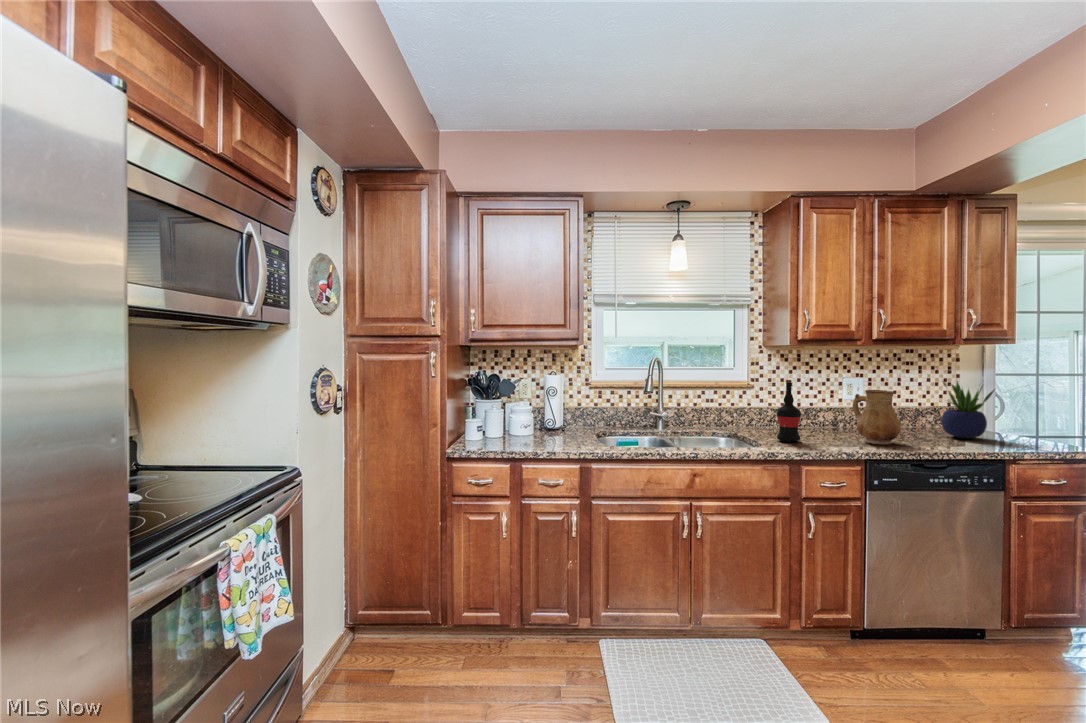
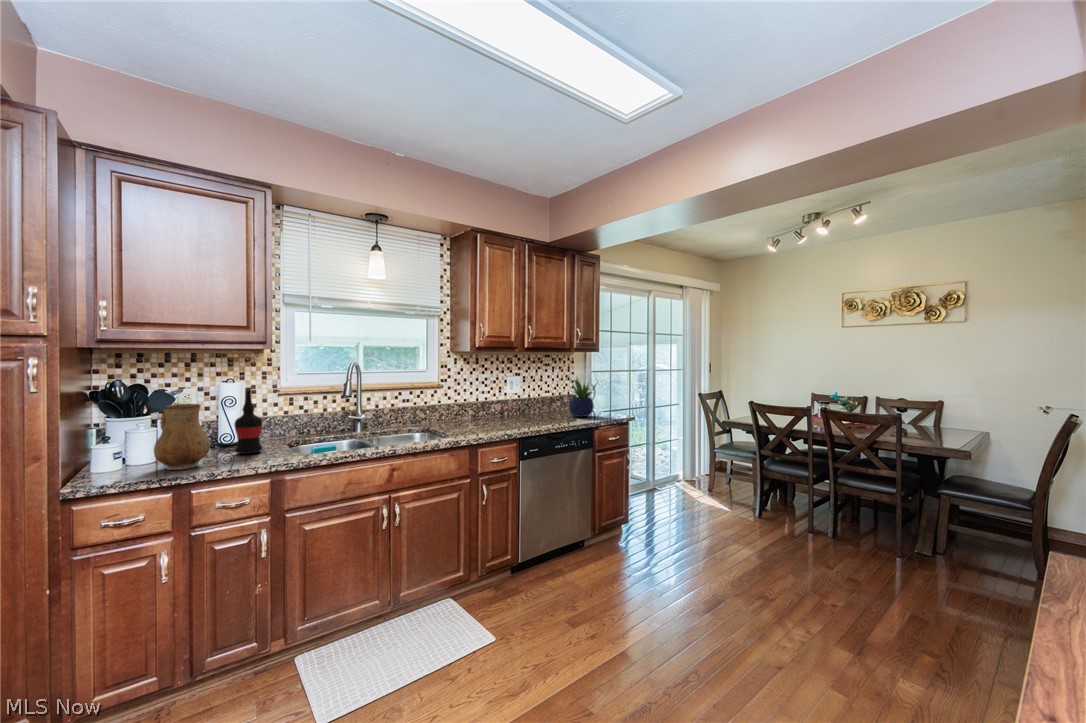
wine bottle: present [777,380,801,442] -> present [234,387,263,454]
ceramic pitcher: present [853,390,901,444] -> present [154,404,210,470]

